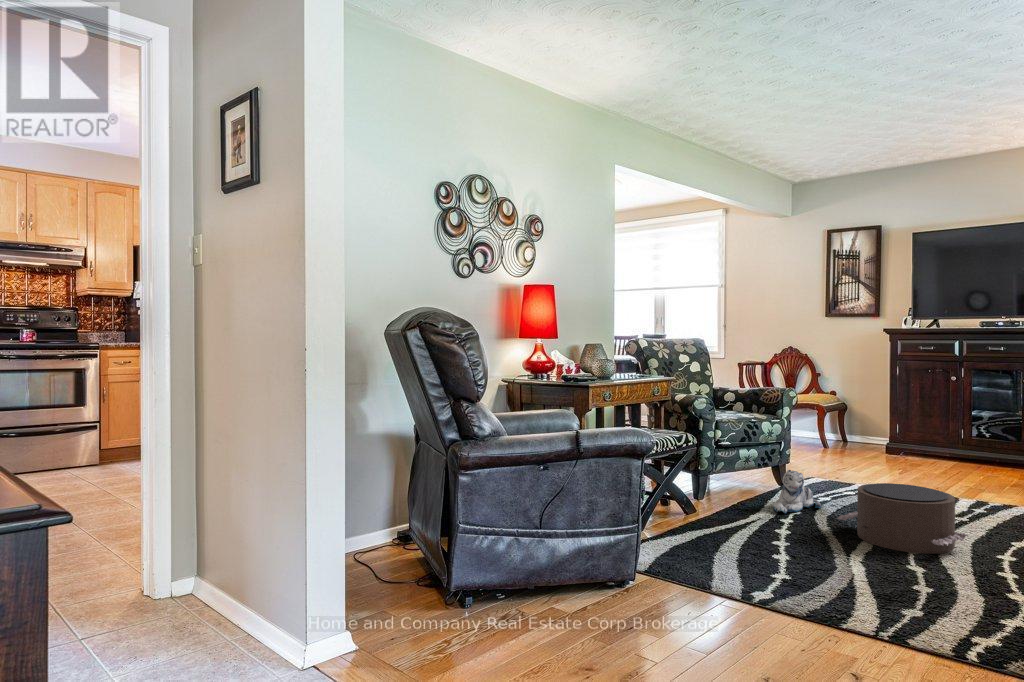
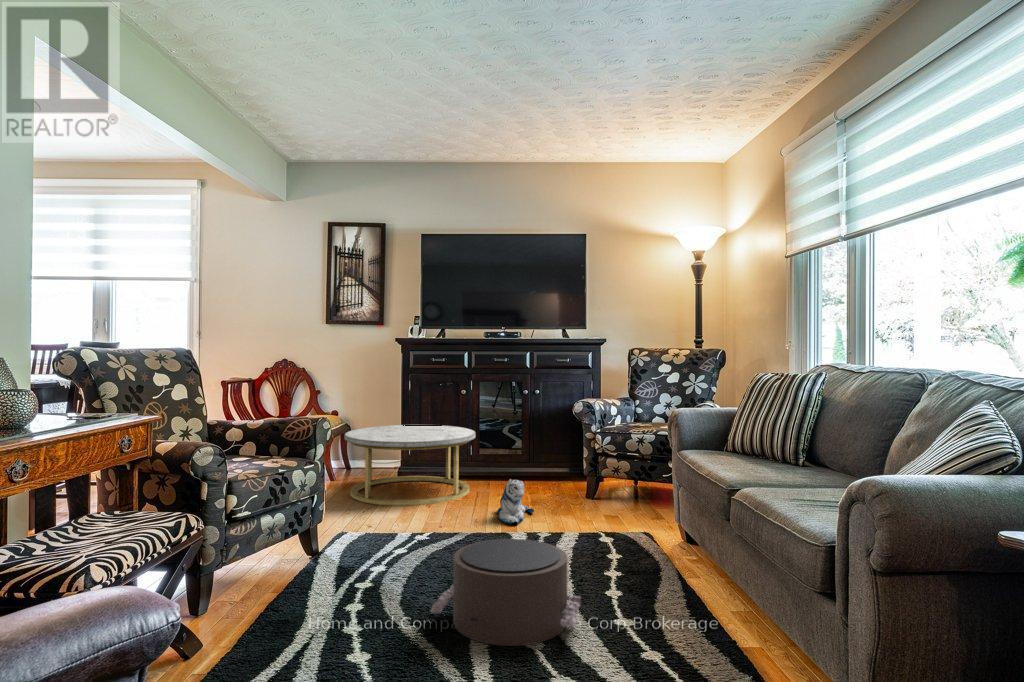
coffee table: none [829,406,961,475] -> present [345,425,476,506]
plush toy: present [773,470,821,513] -> present [497,479,534,524]

